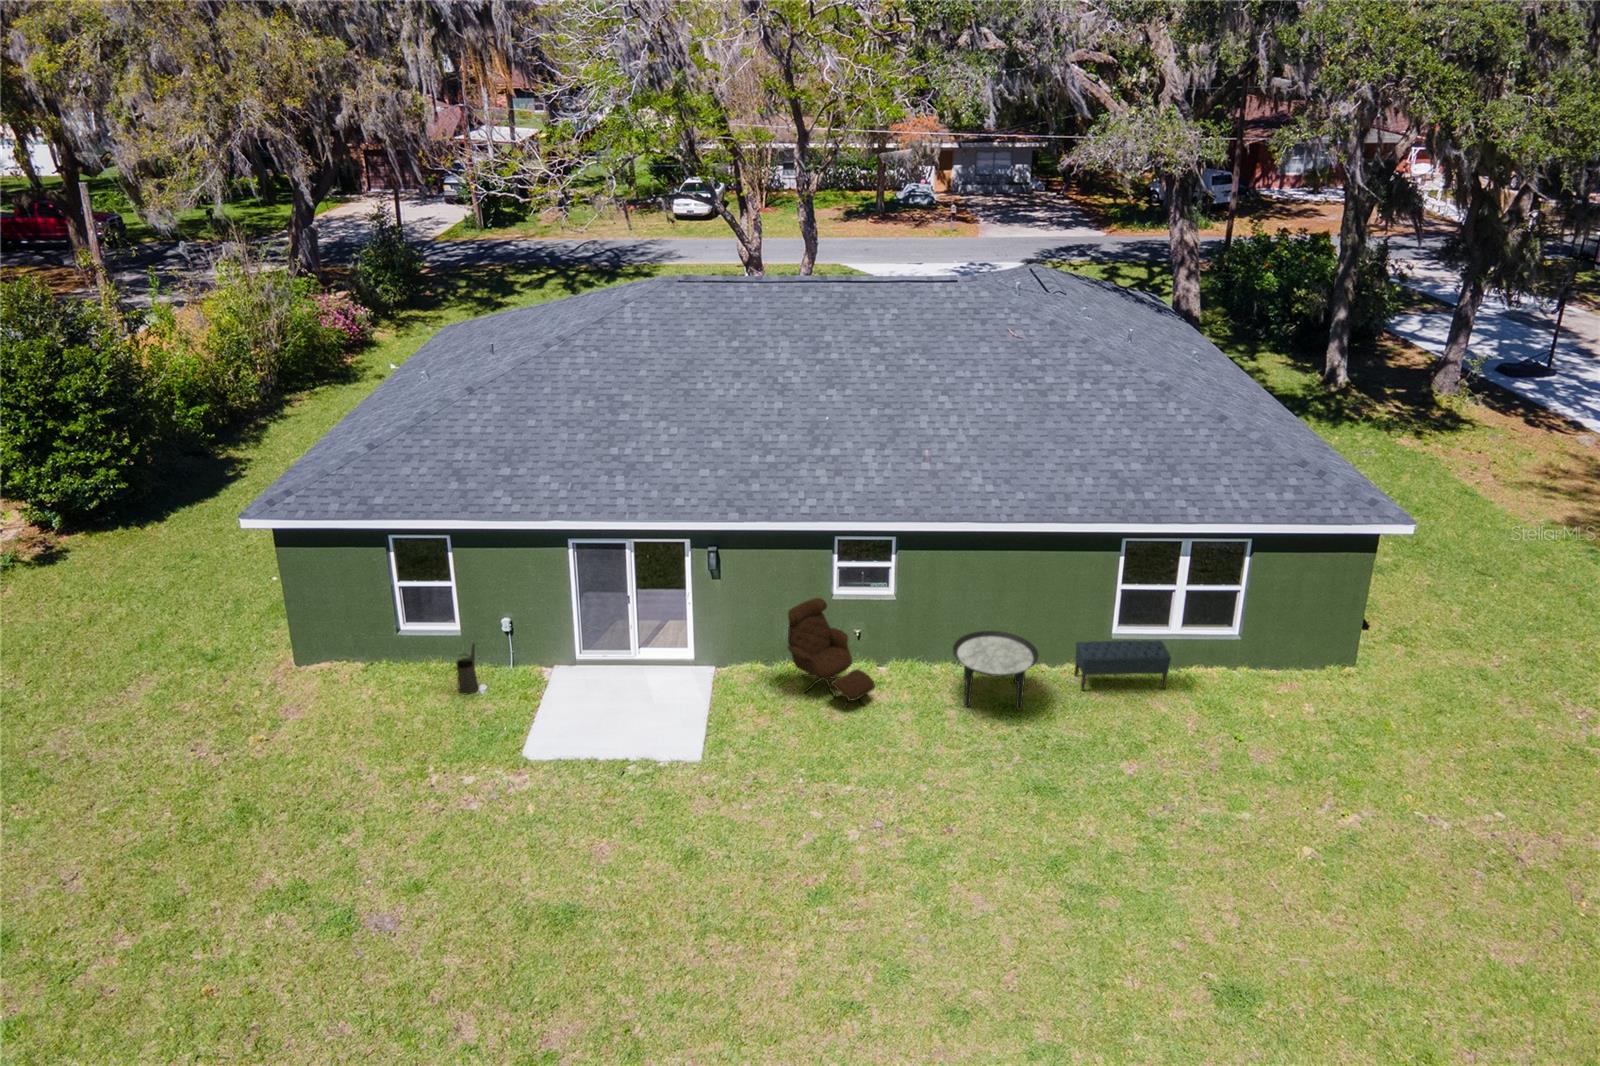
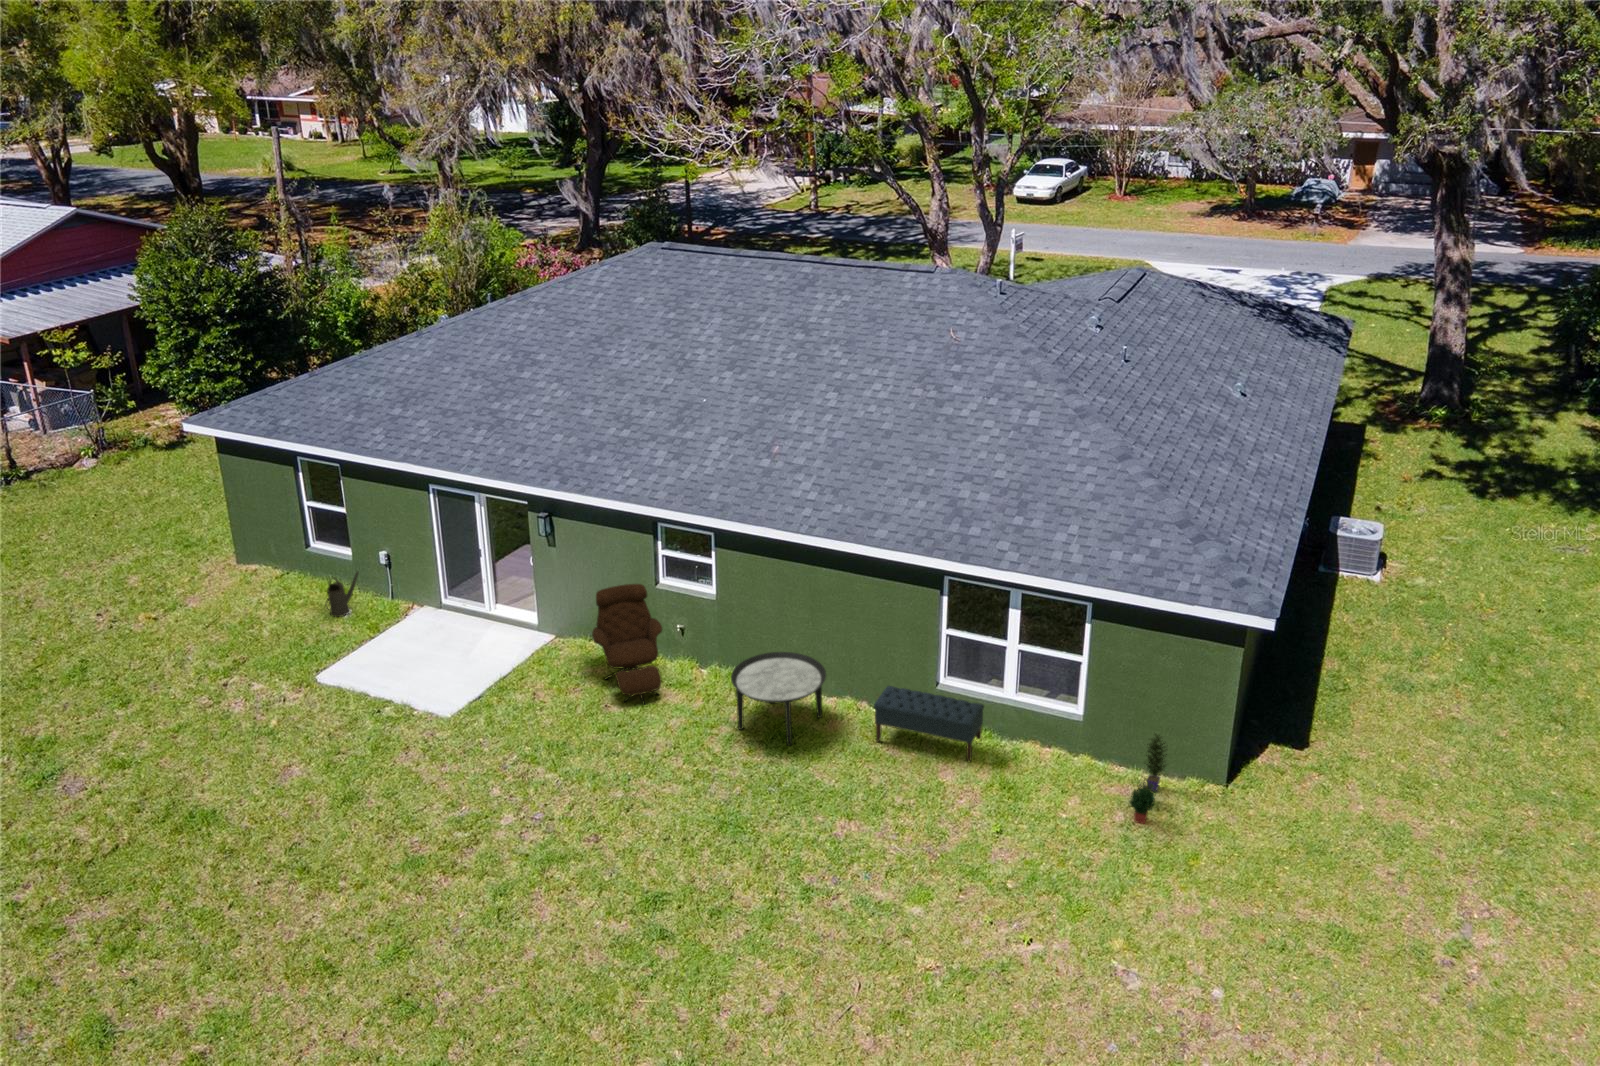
potted plant: none [1298,632,1334,704] -> present [1130,733,1167,824]

